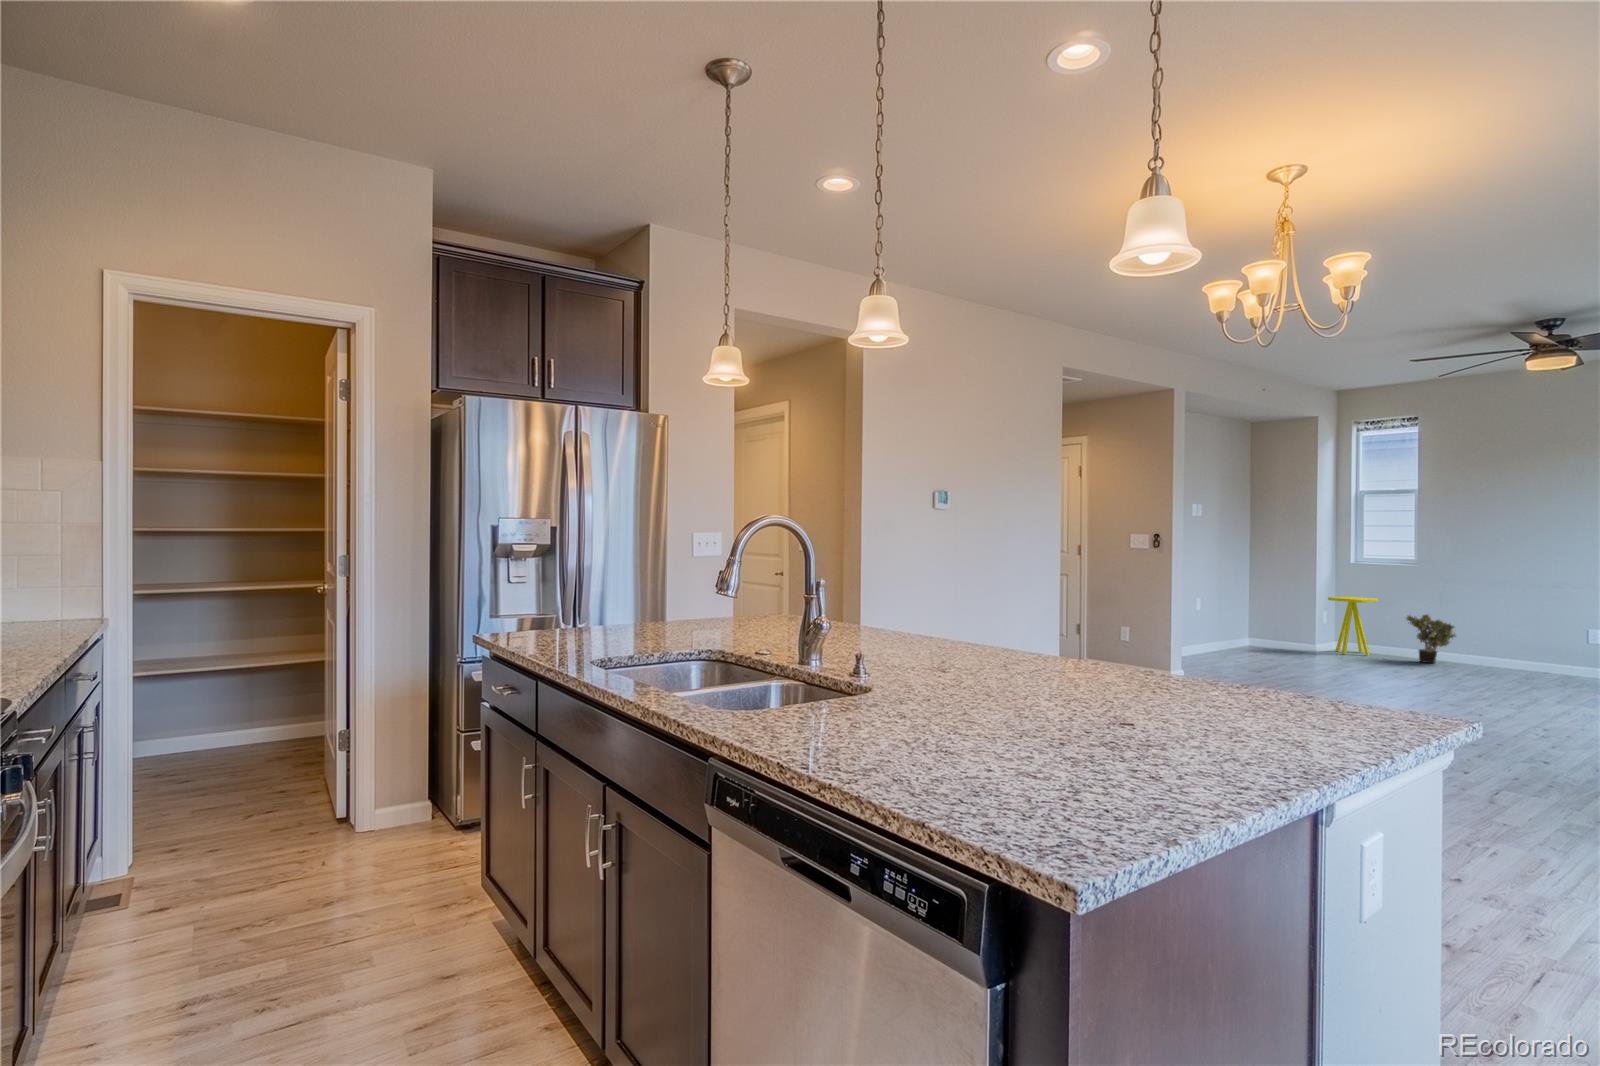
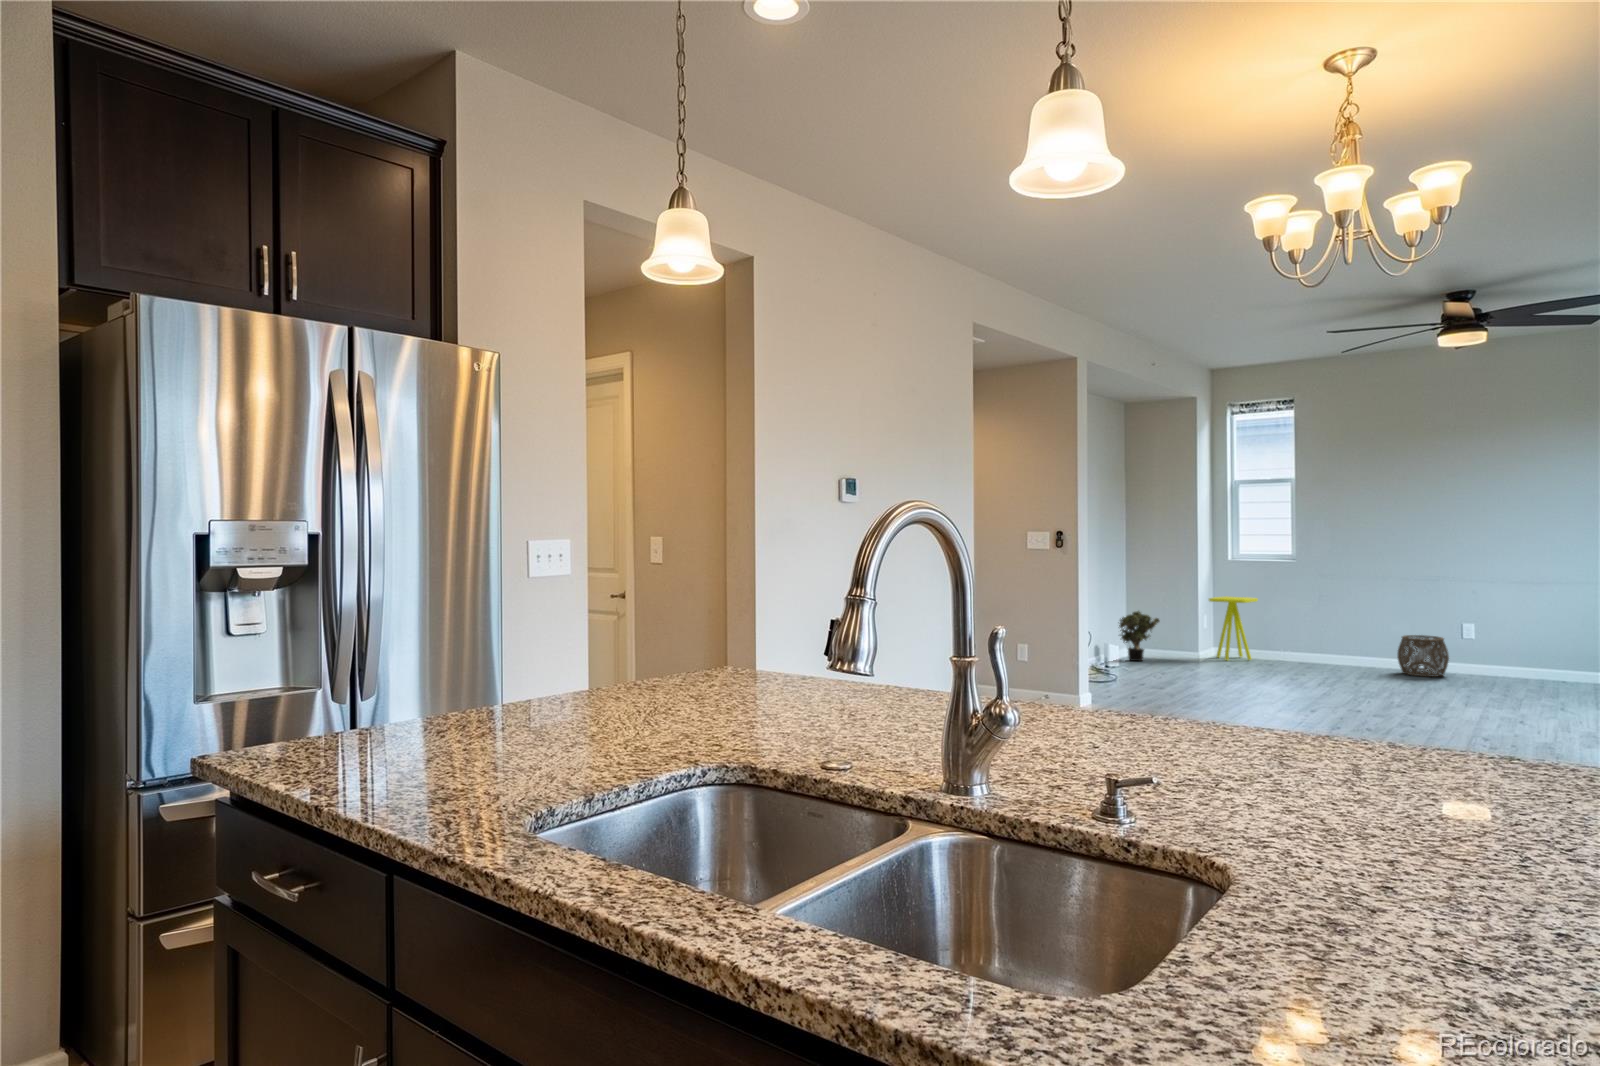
potted plant: present [1406,614,1456,663] -> present [1119,611,1160,661]
woven basket: none [1514,639,1570,679] -> present [1397,635,1449,677]

